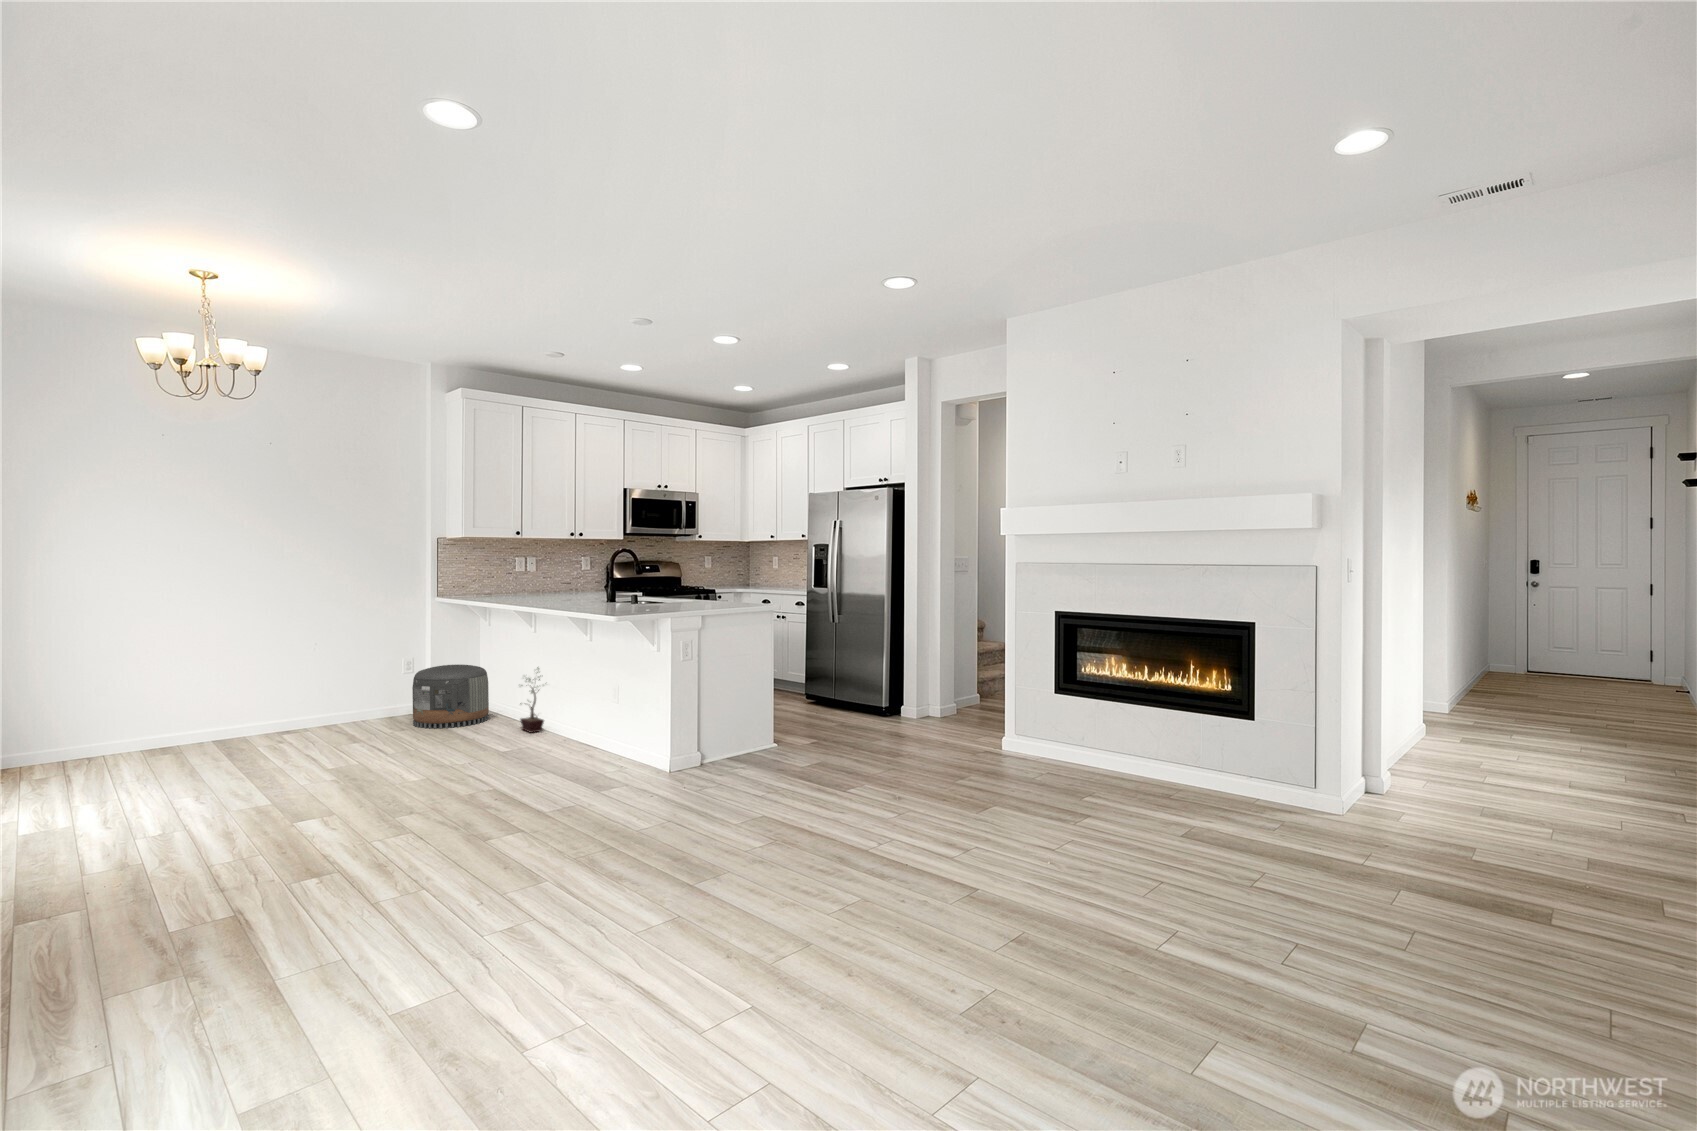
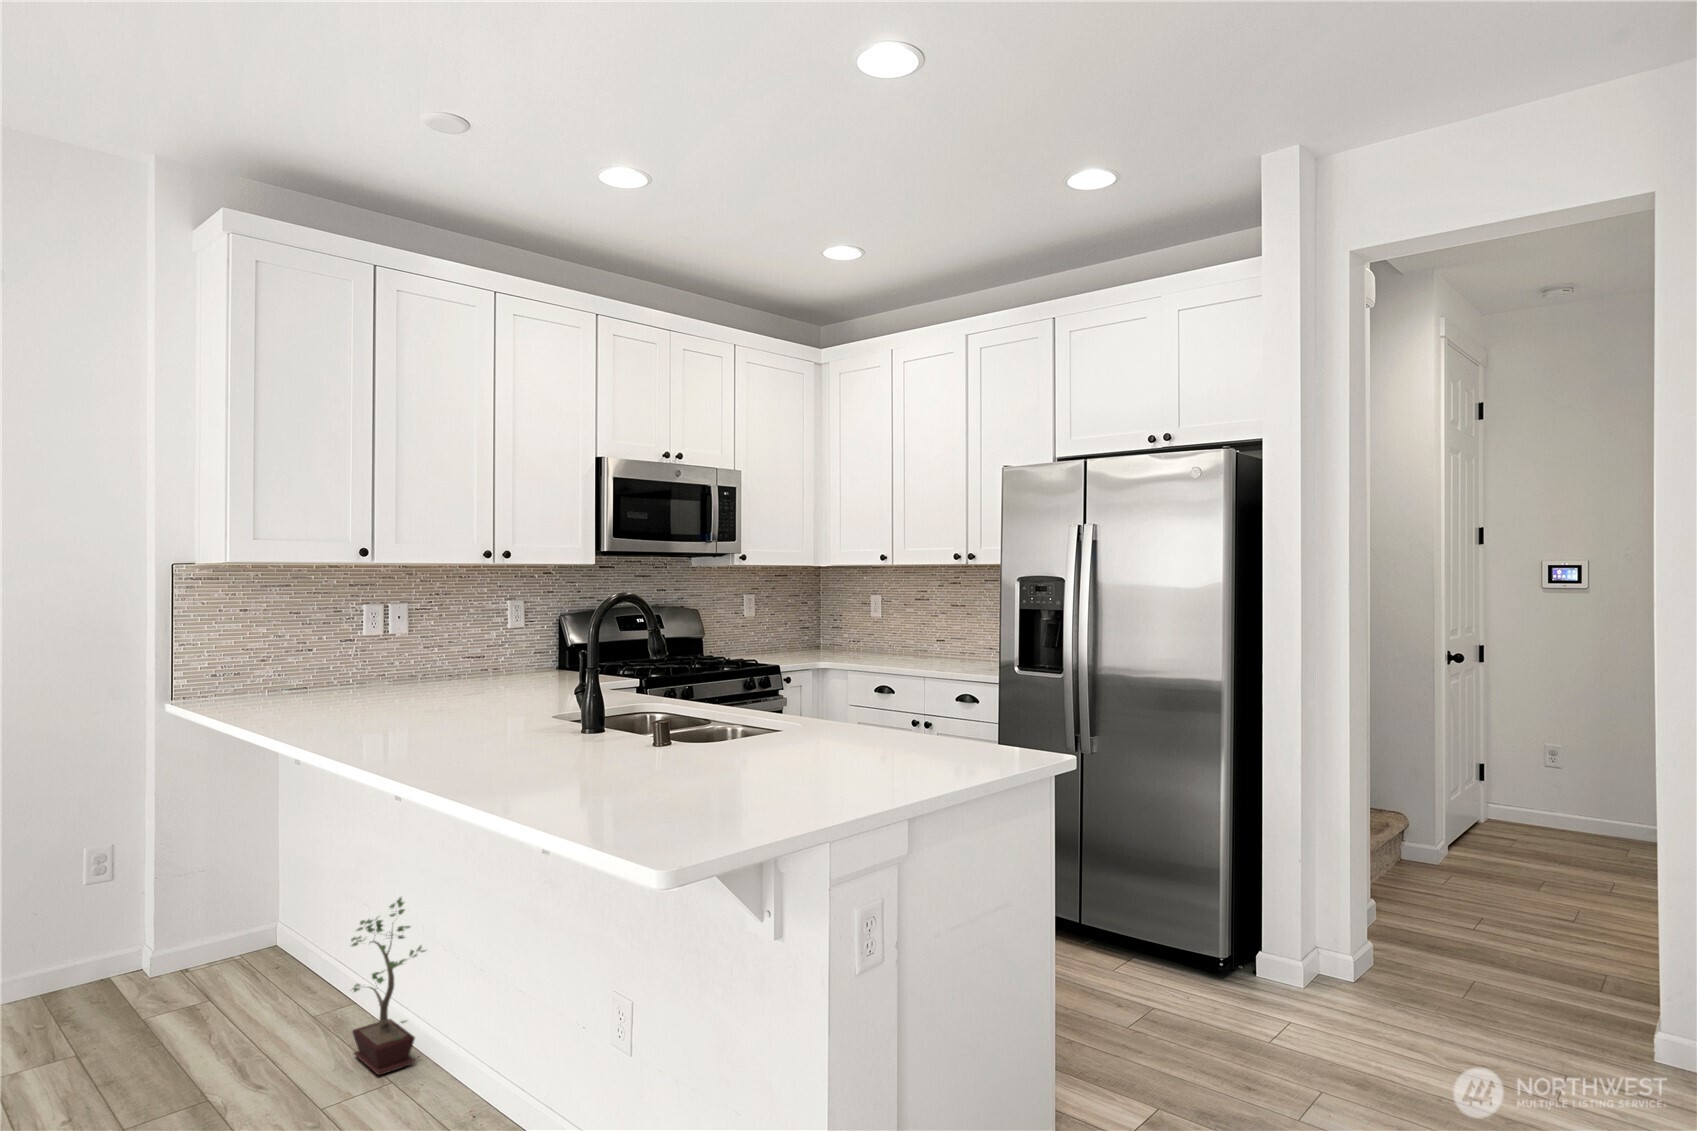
pouf: present [412,665,489,728] -> none [87,869,284,1053]

